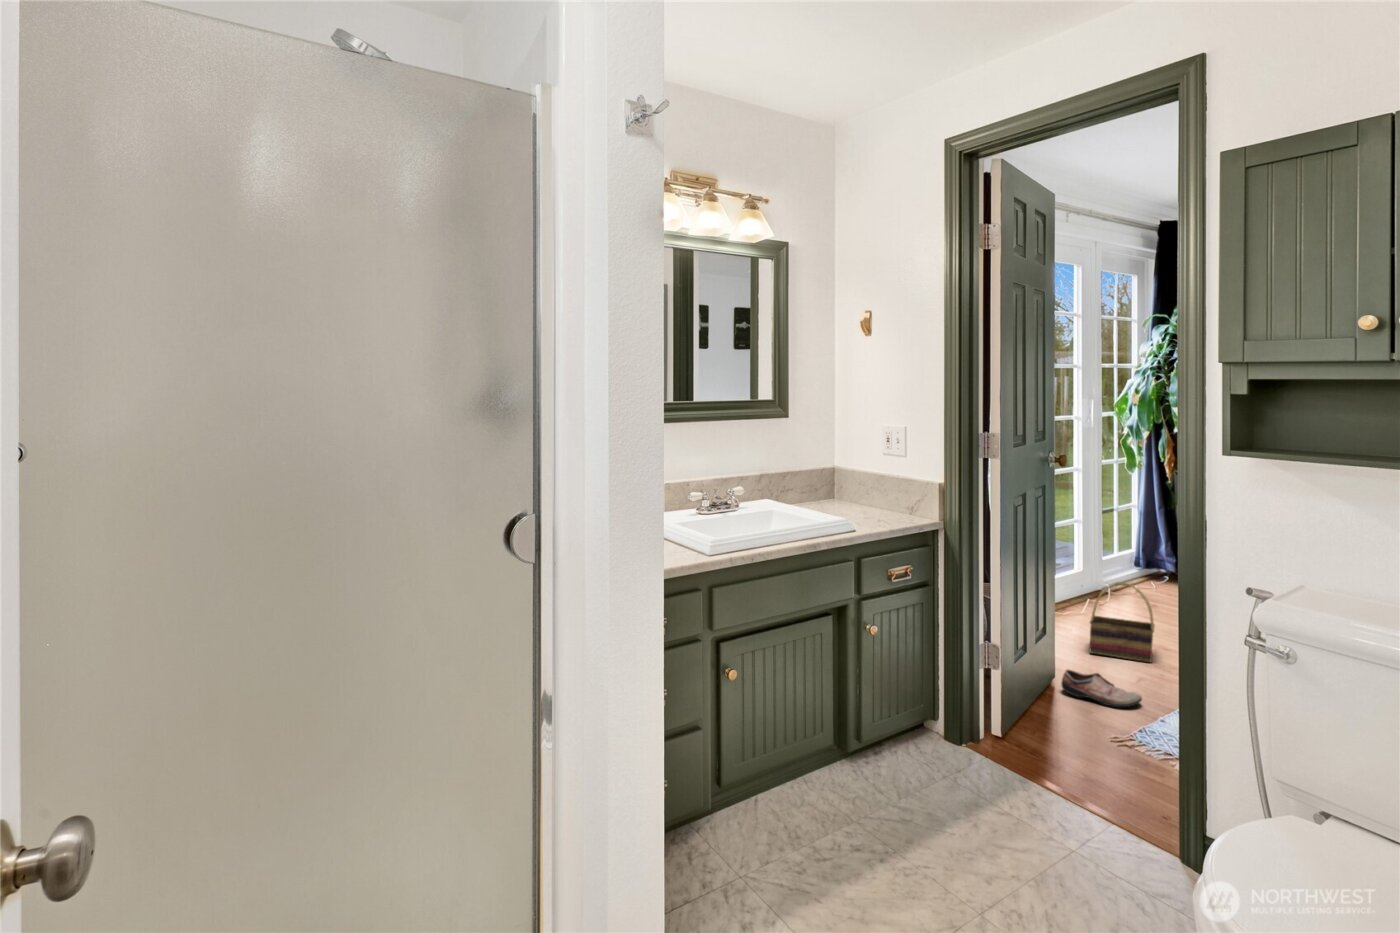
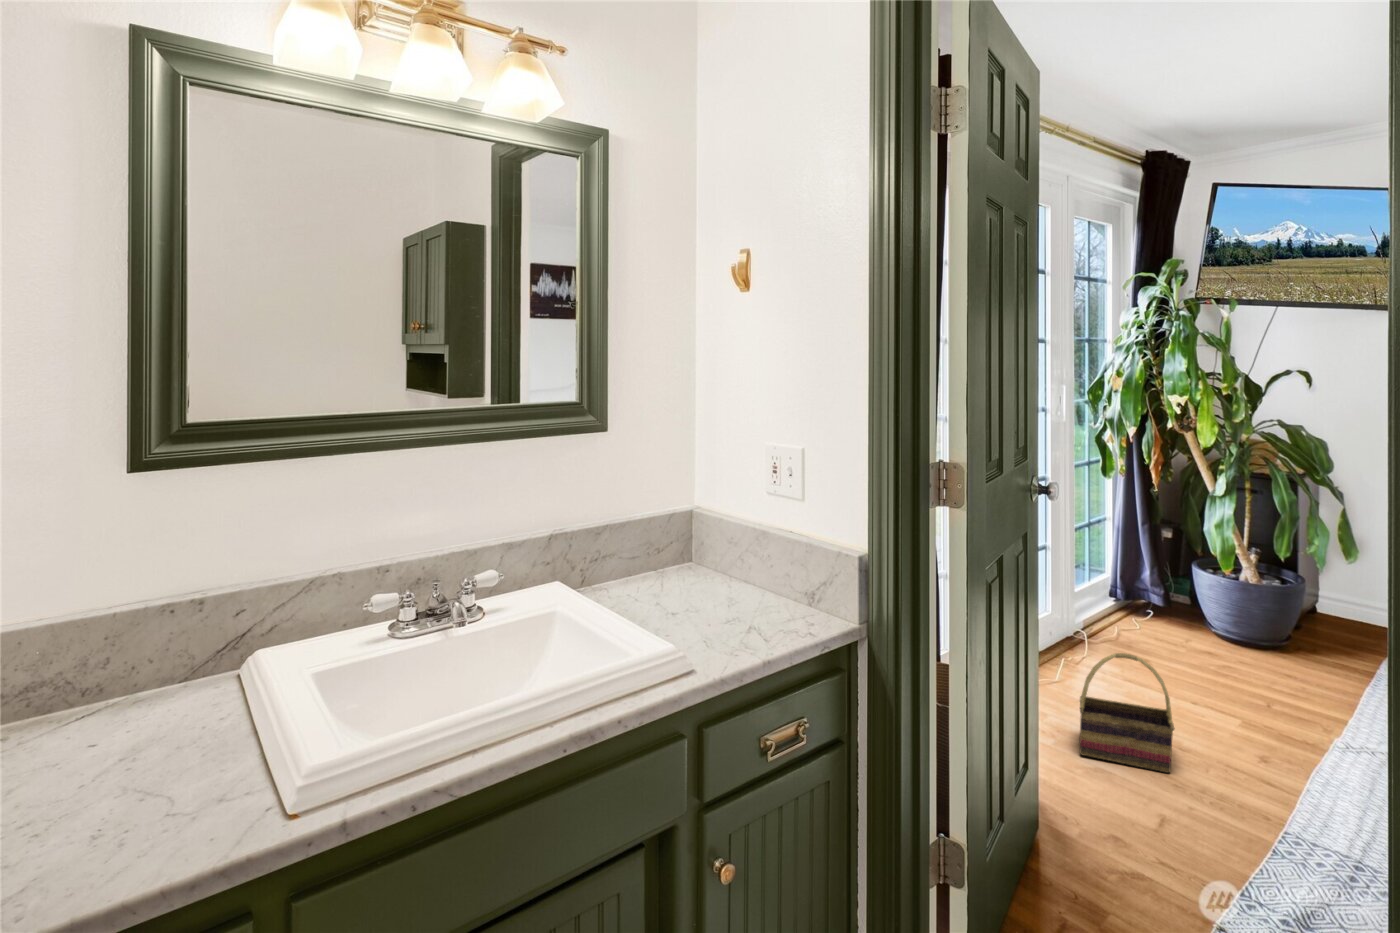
shoe: present [1061,670,1142,707] -> none [1054,813,1183,888]

